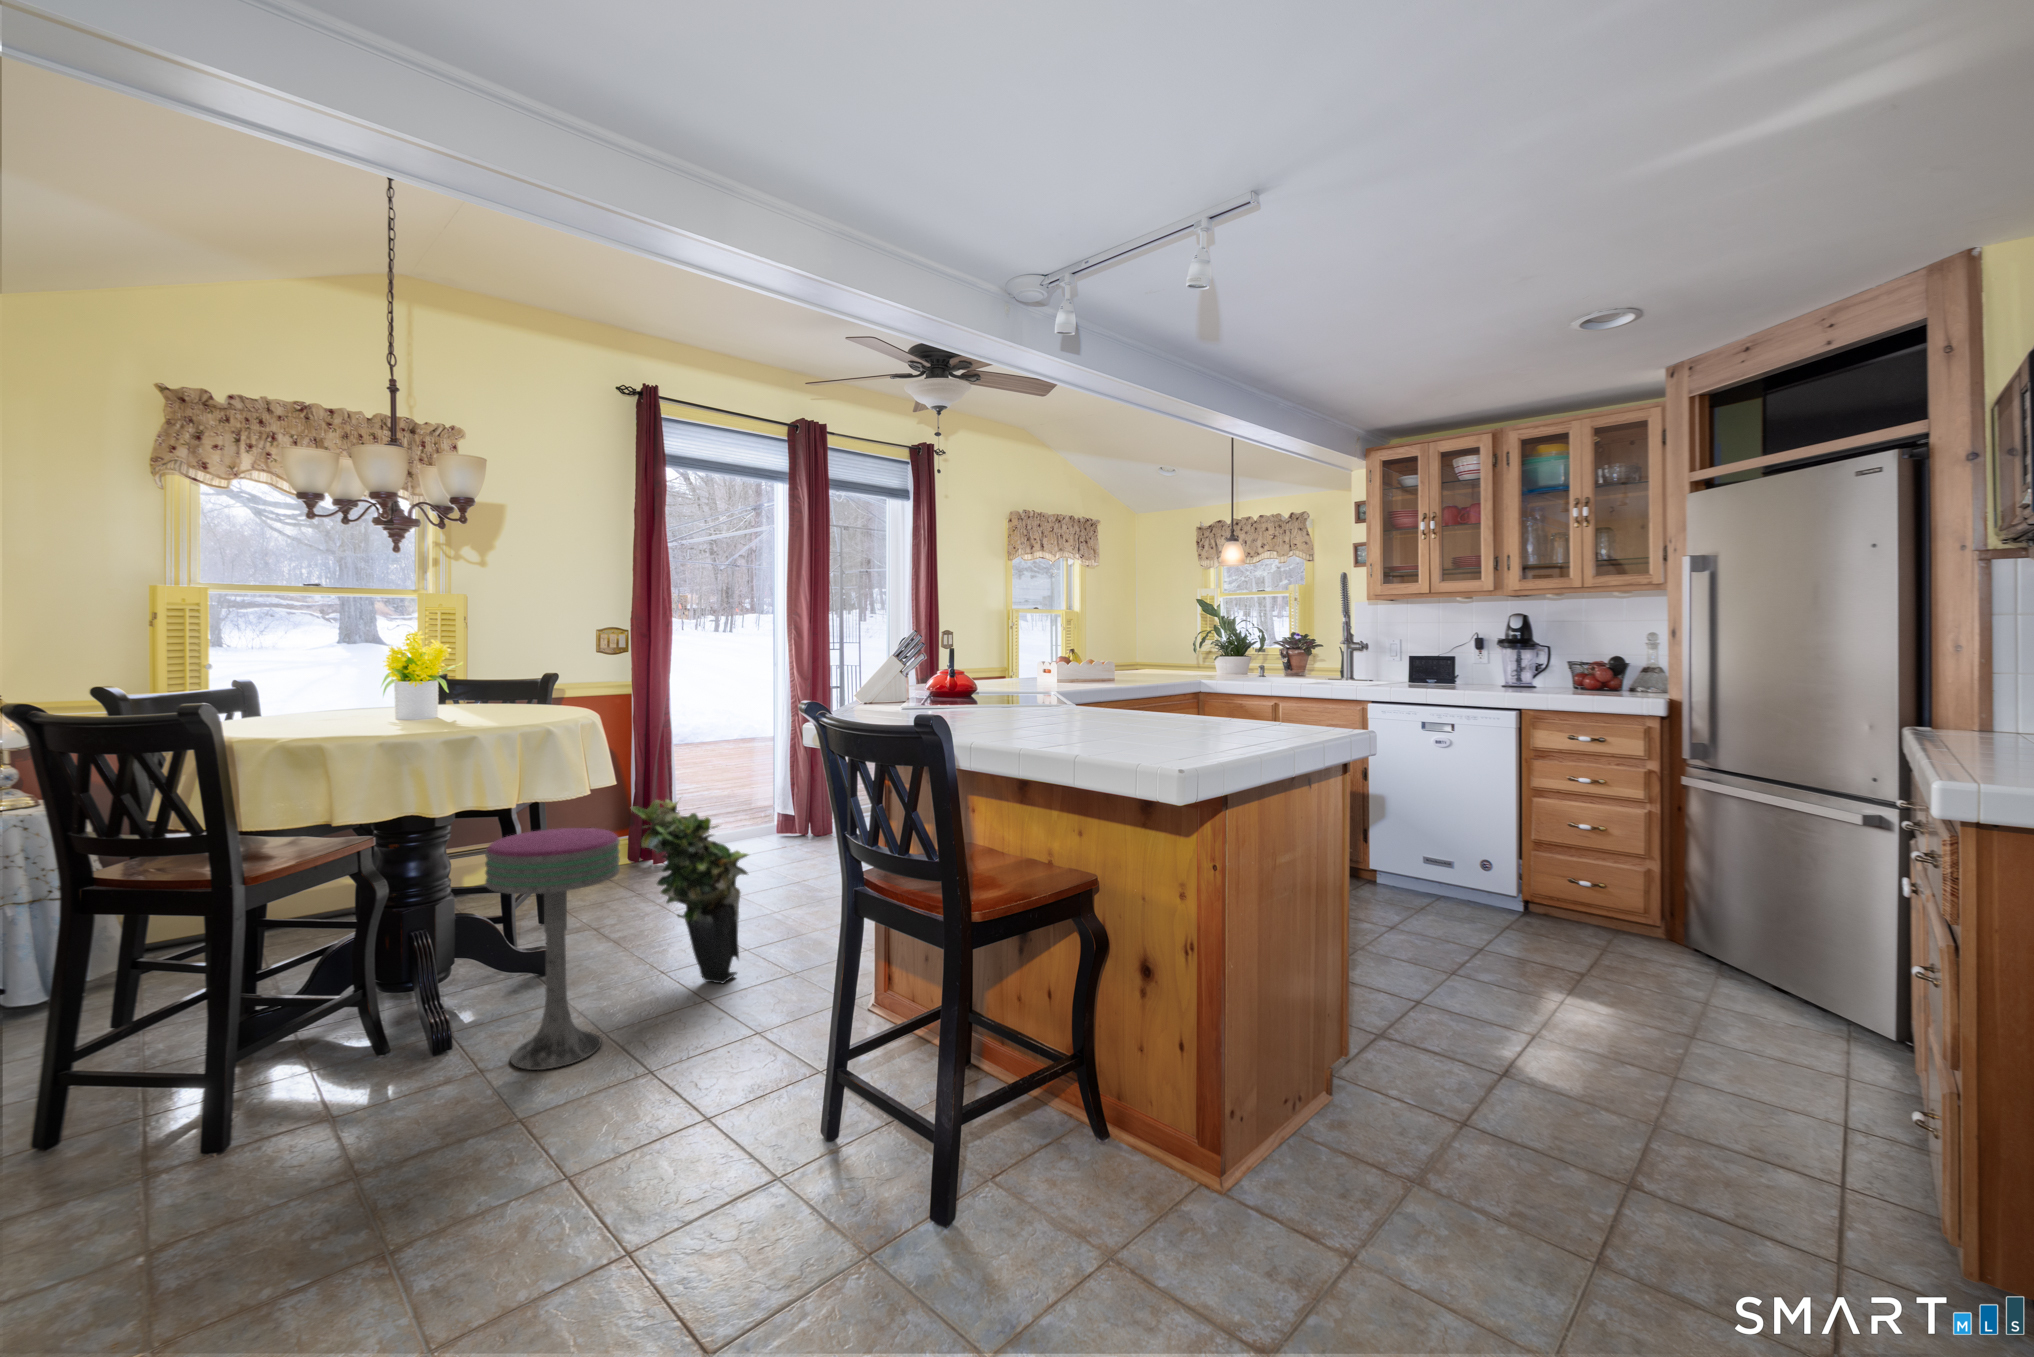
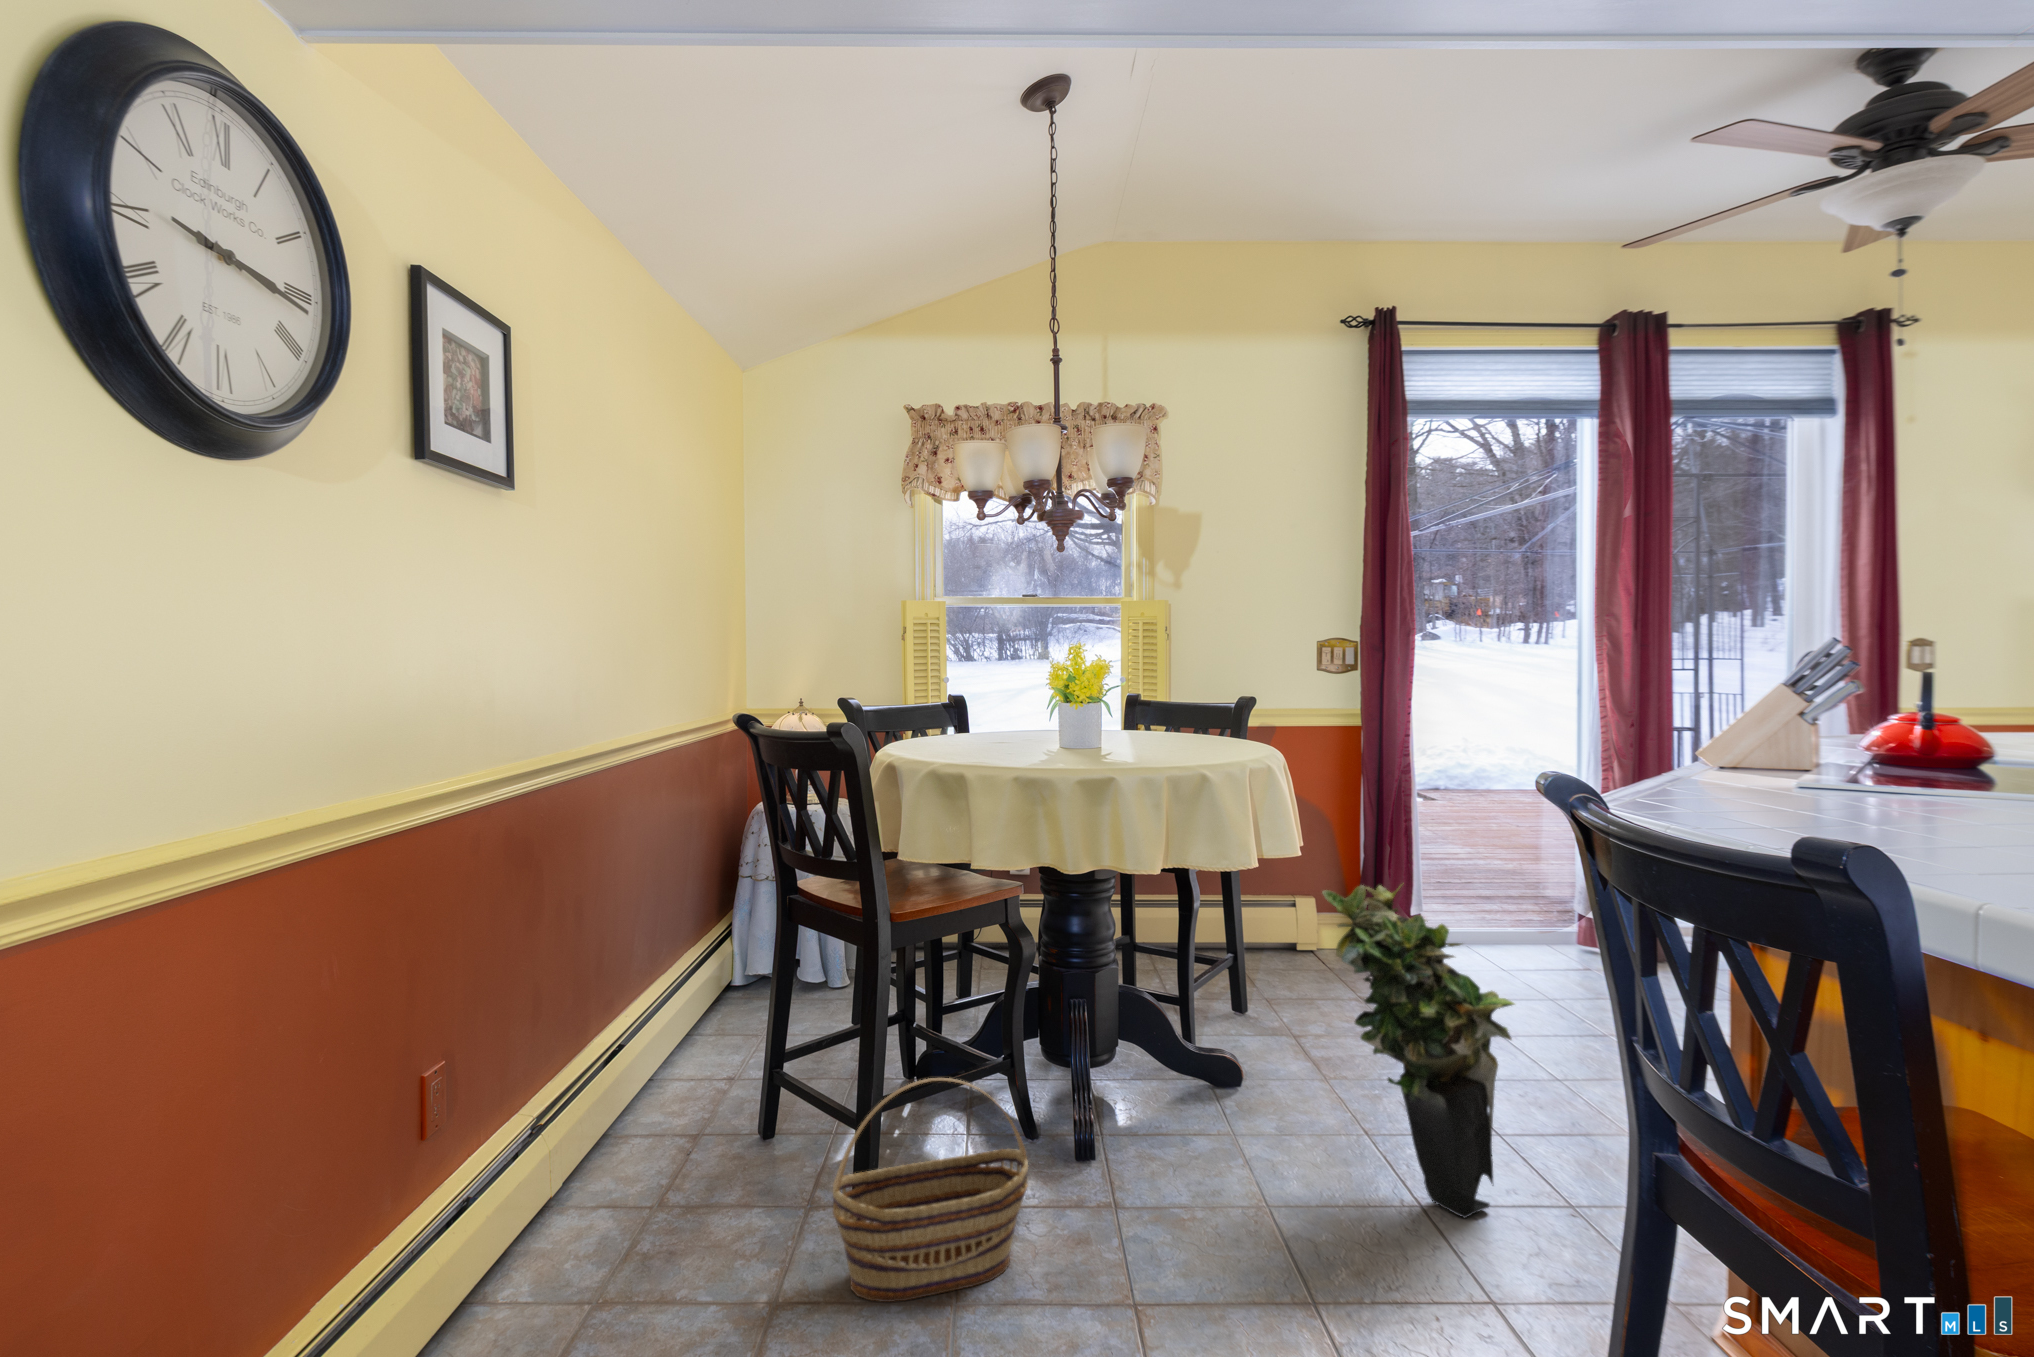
bar stool: present [485,828,620,1070] -> none [1105,911,1287,1292]
basket: none [250,978,428,1160] -> present [833,1078,1028,1302]

